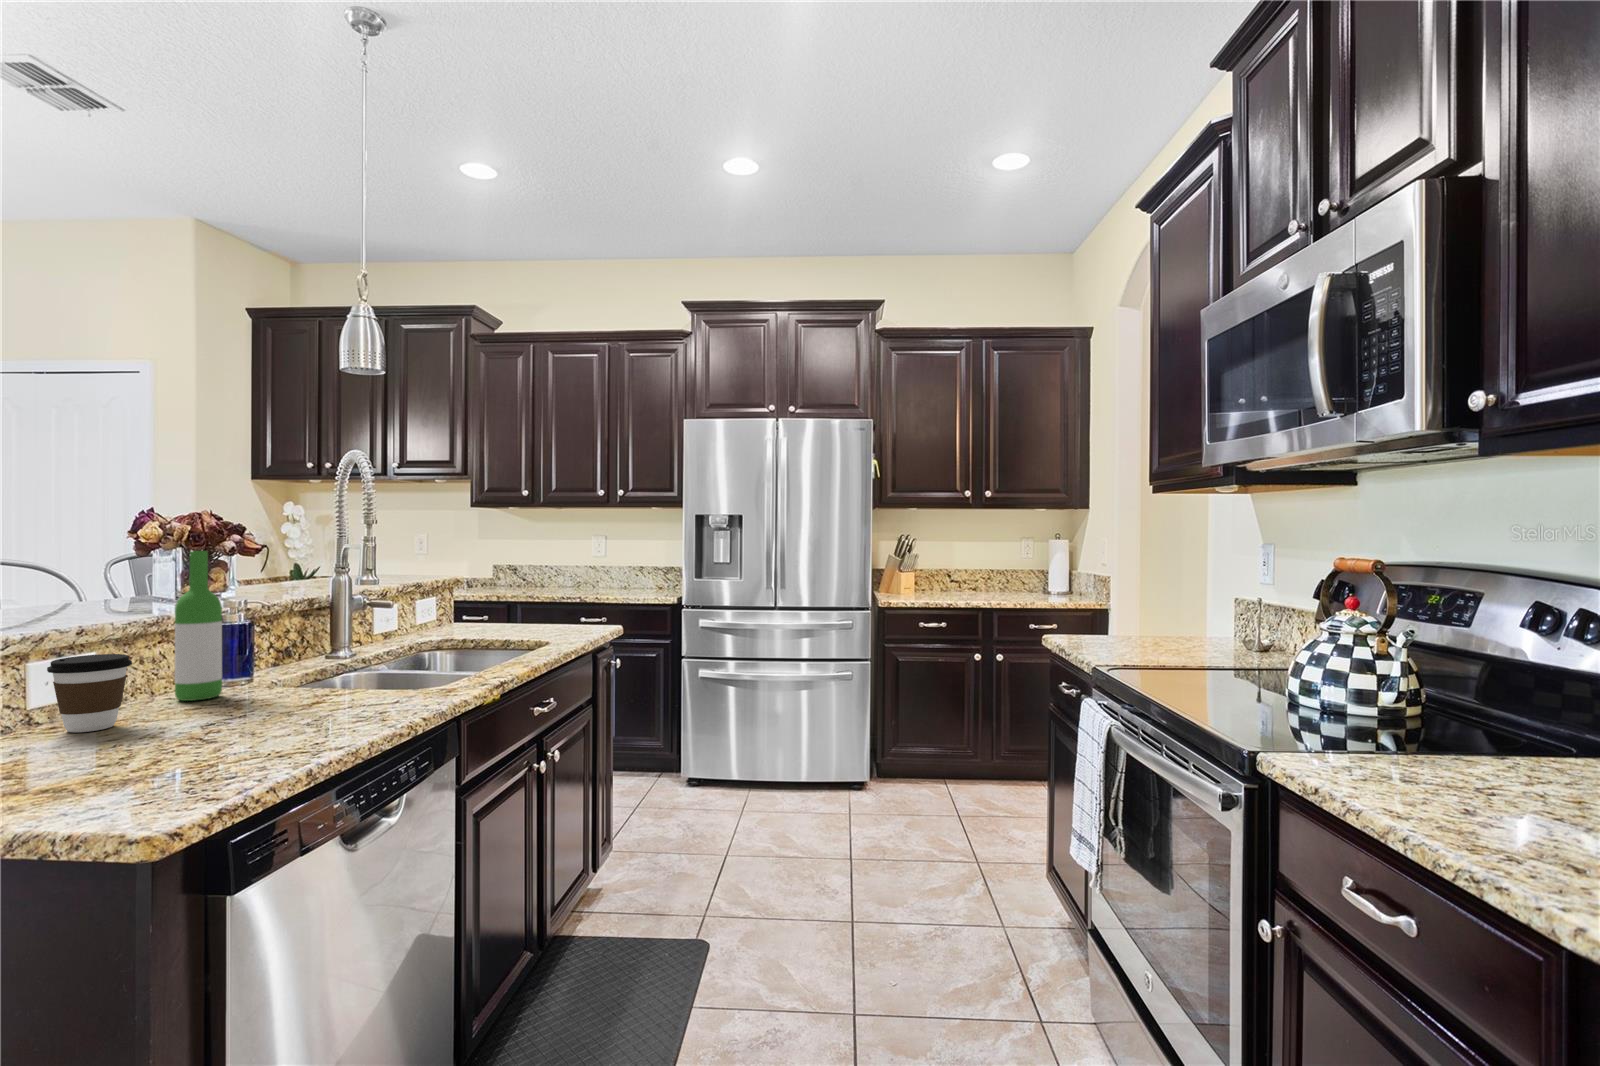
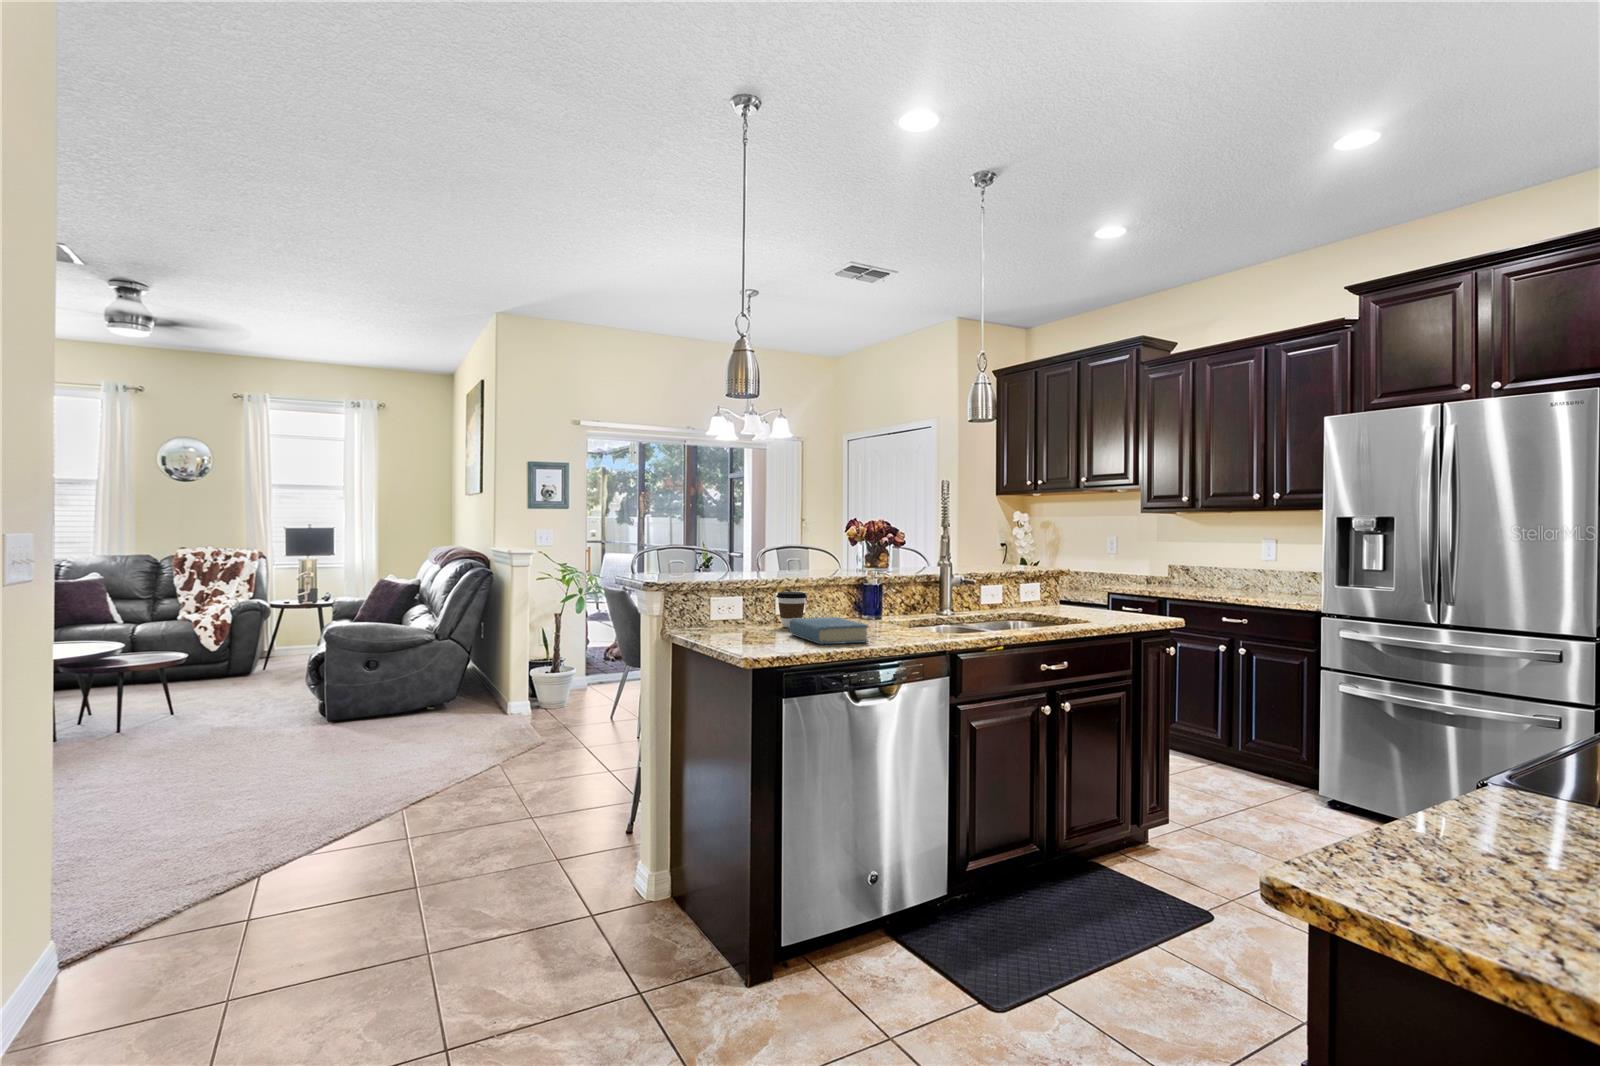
wine bottle: present [175,551,222,701] -> none [837,542,858,623]
hardback book: none [135,693,350,756] -> present [789,617,868,645]

